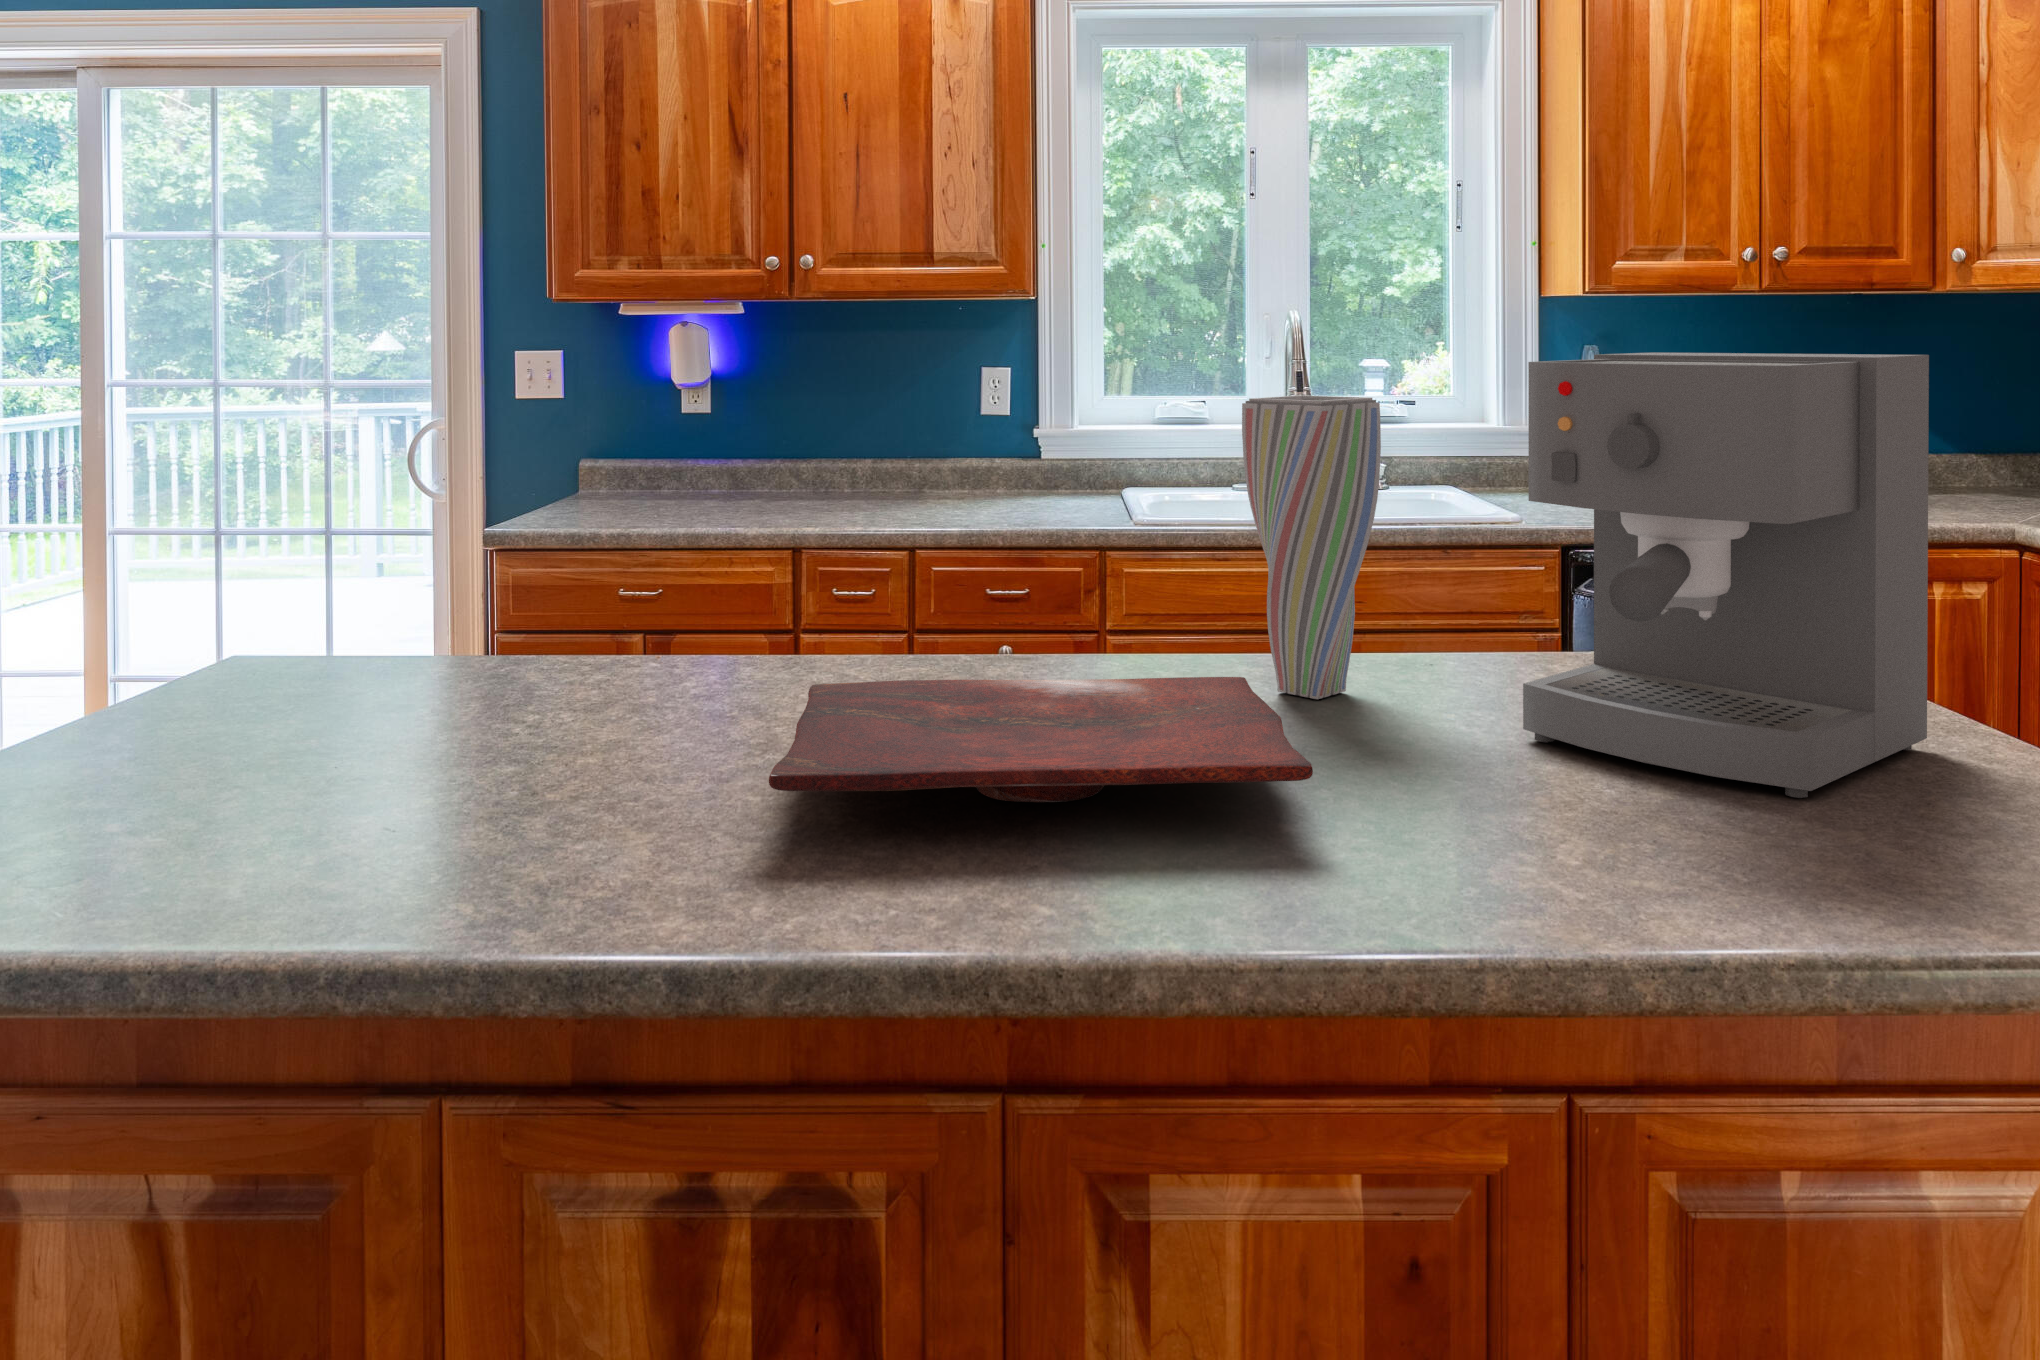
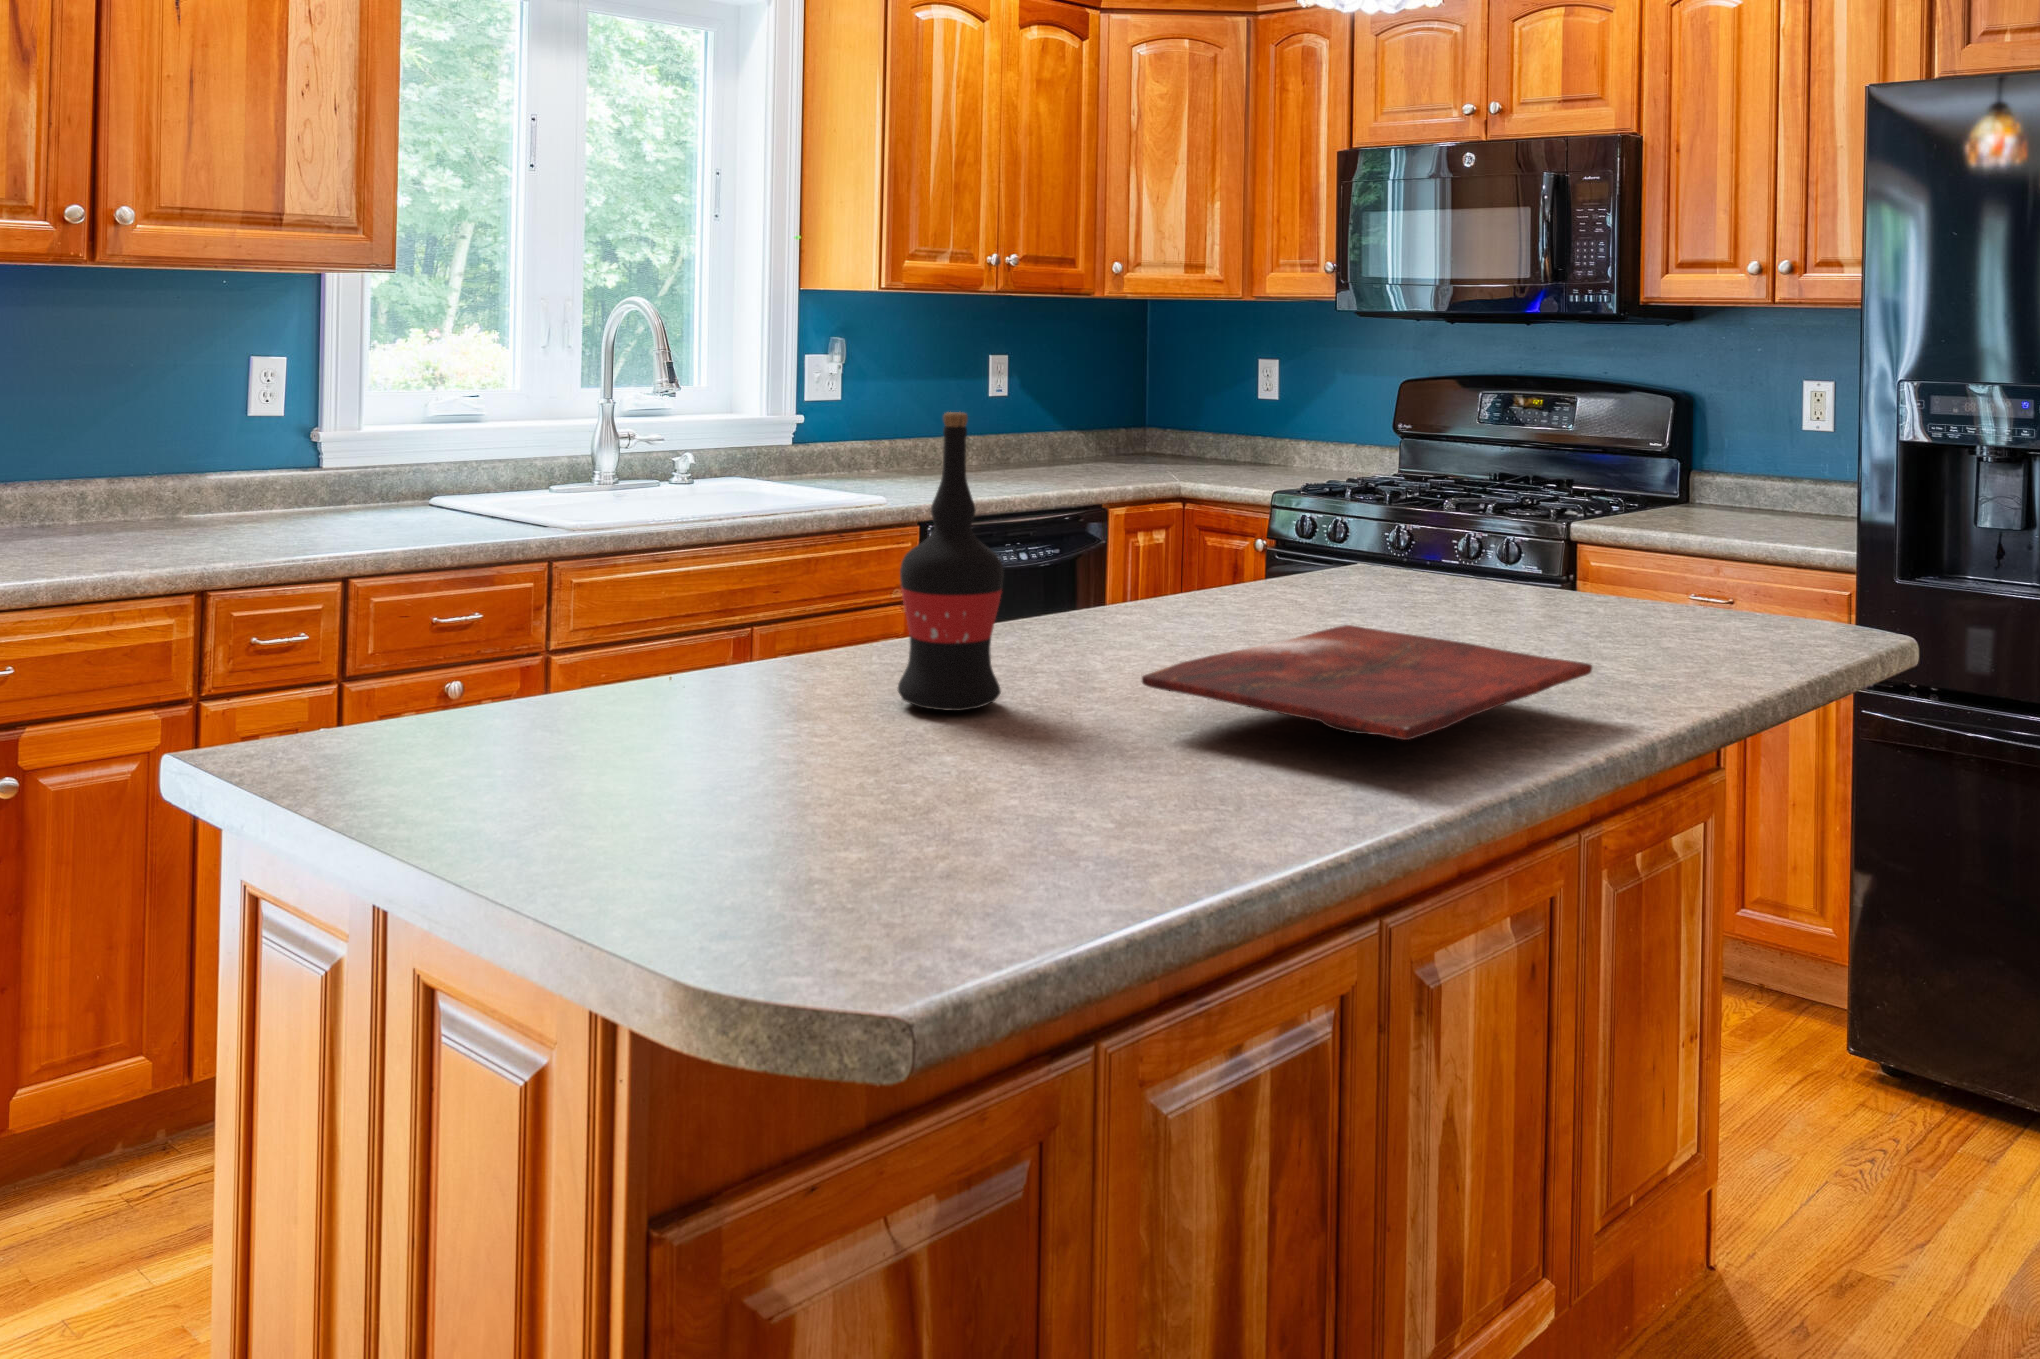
coffee maker: present [1523,353,1929,798] -> none [1426,364,1669,652]
vase: present [1242,395,1381,699] -> none [1214,397,1319,644]
wine bottle: none [727,401,833,699] -> present [898,412,1004,711]

